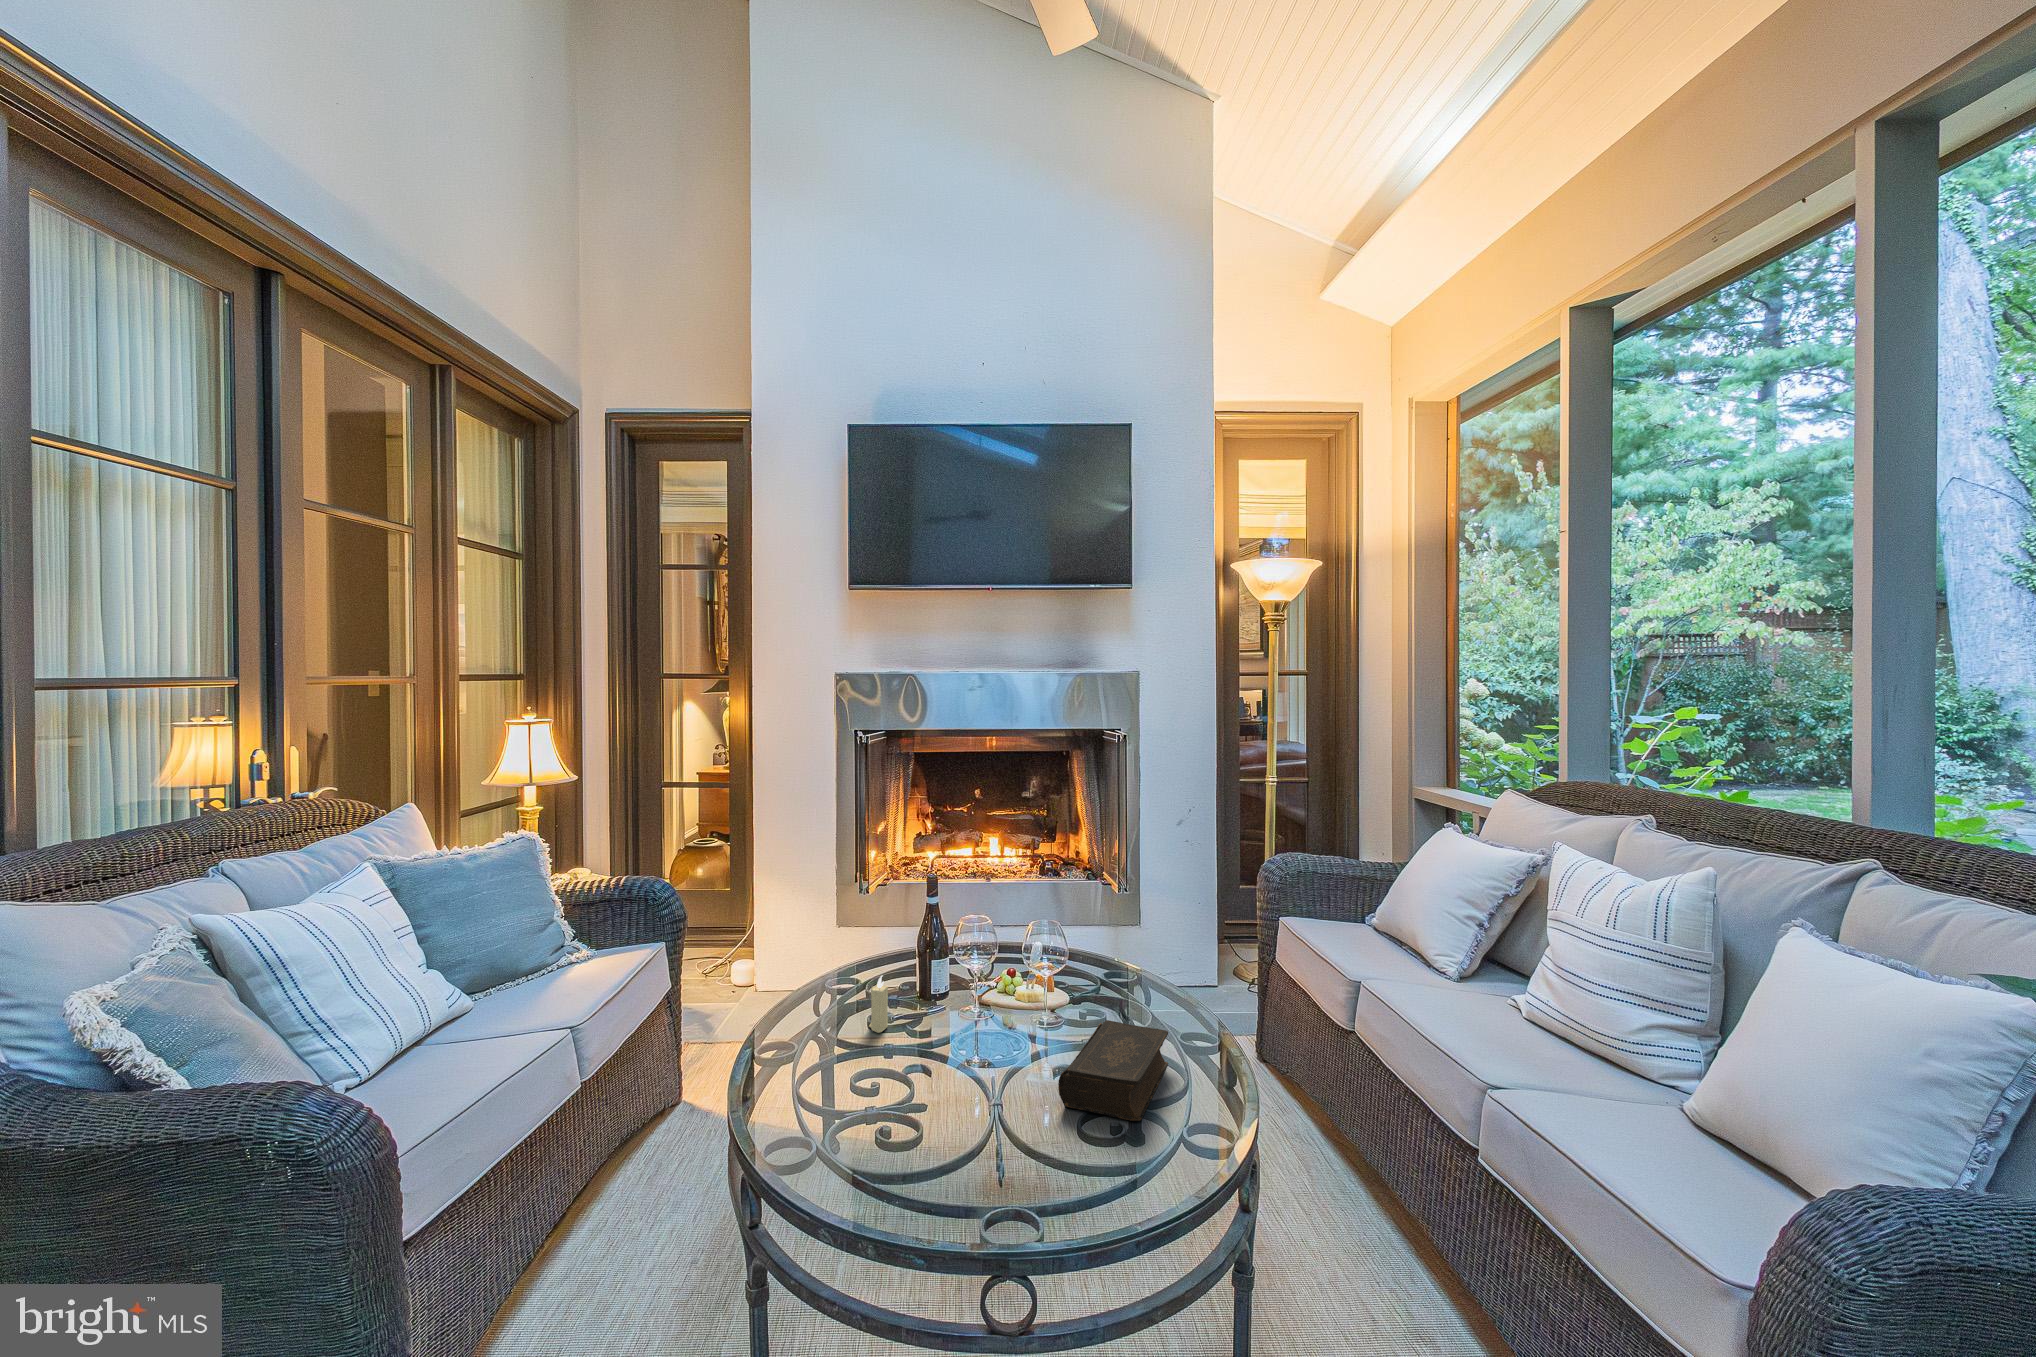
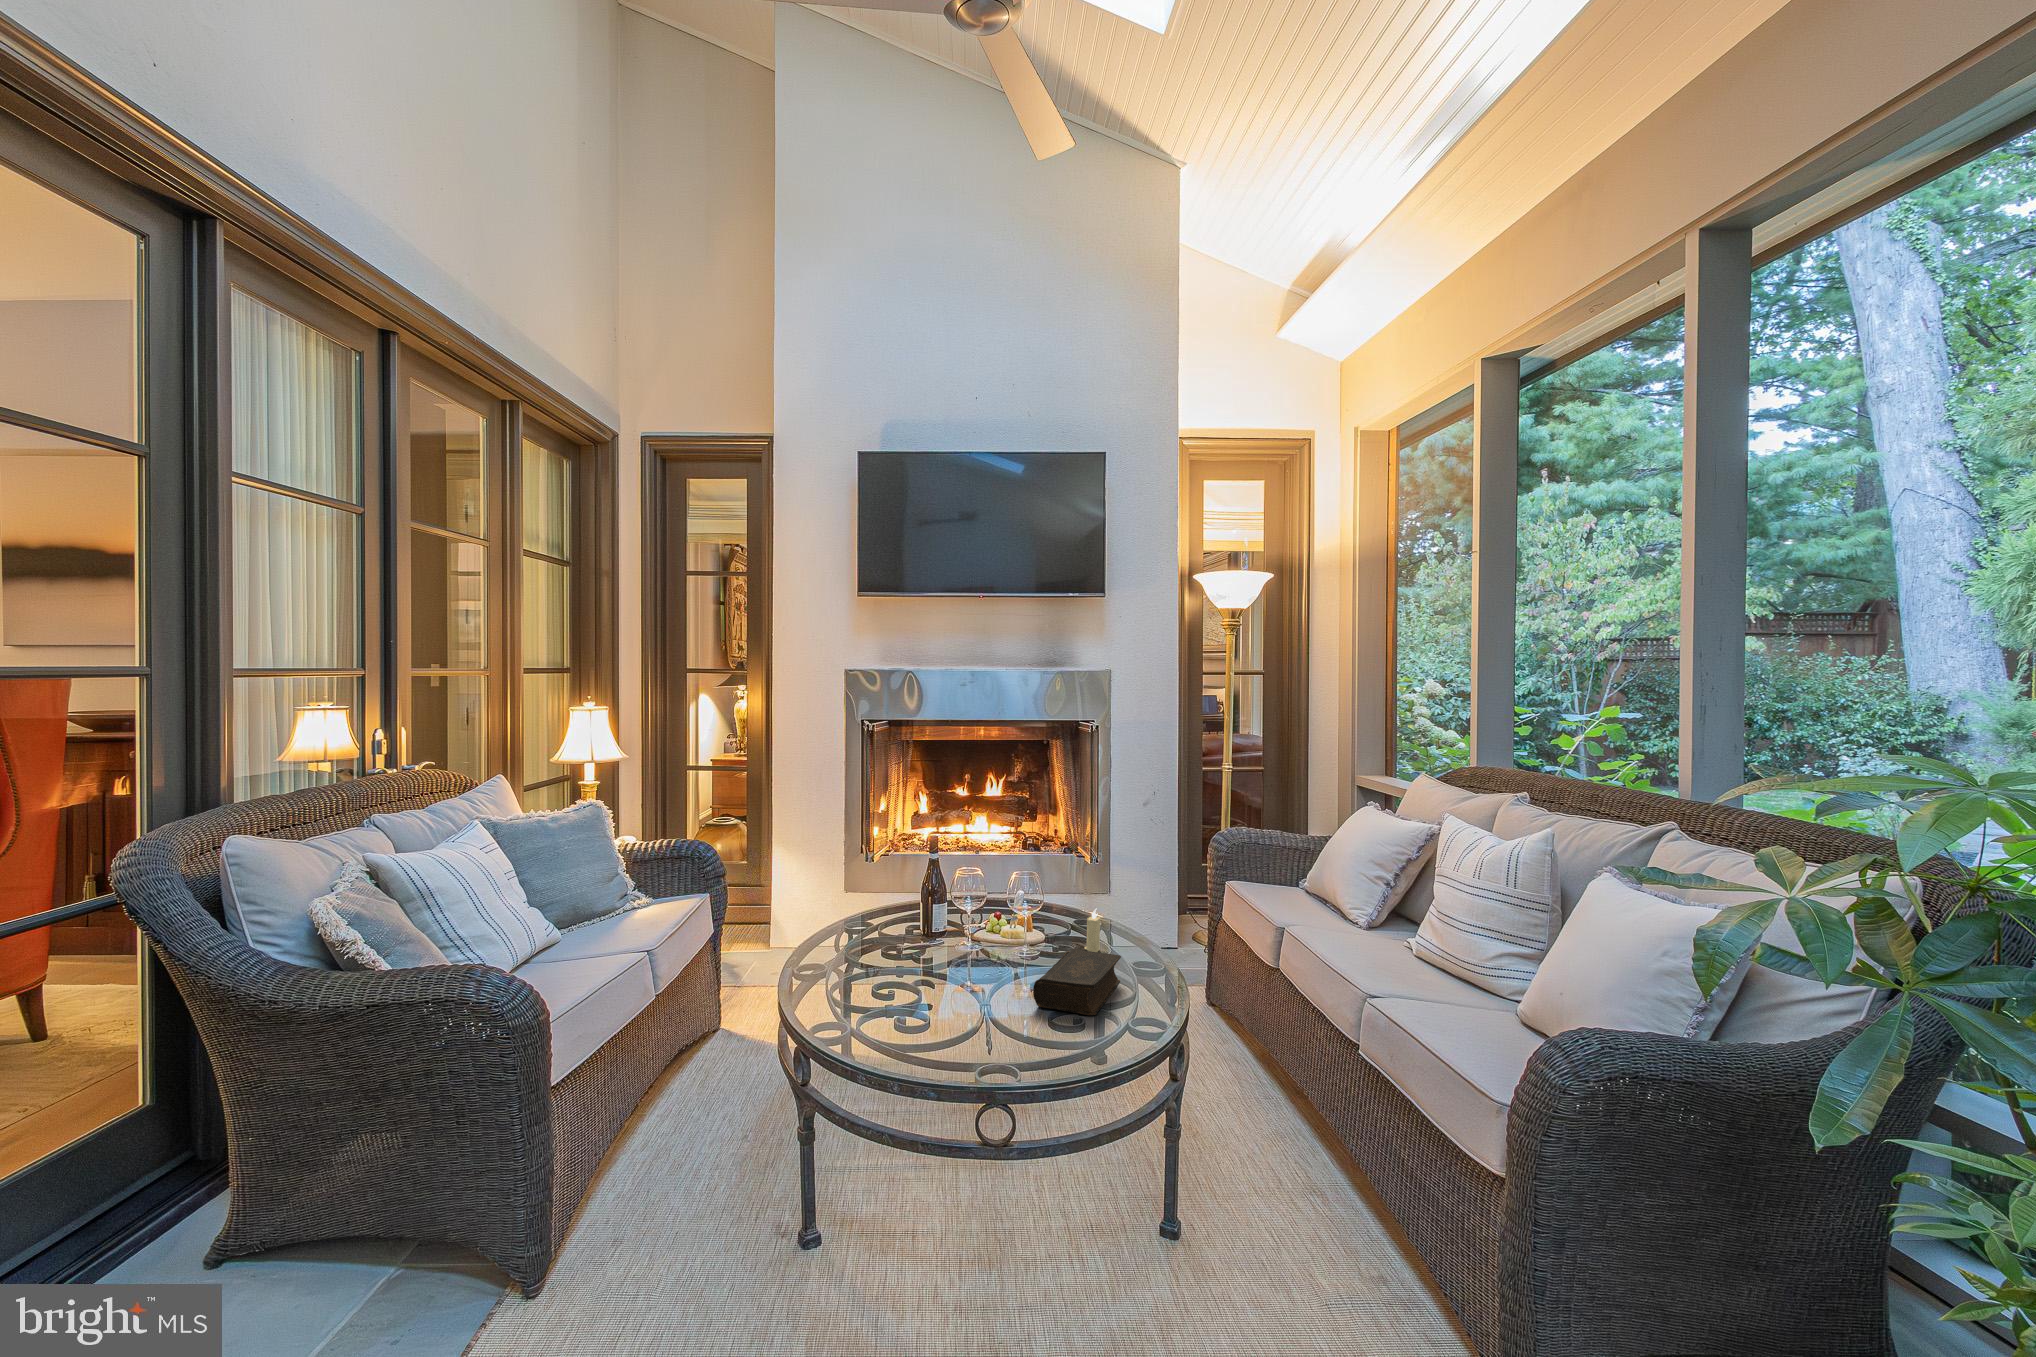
candle: present [869,975,888,1033] -> present [1084,909,1100,952]

